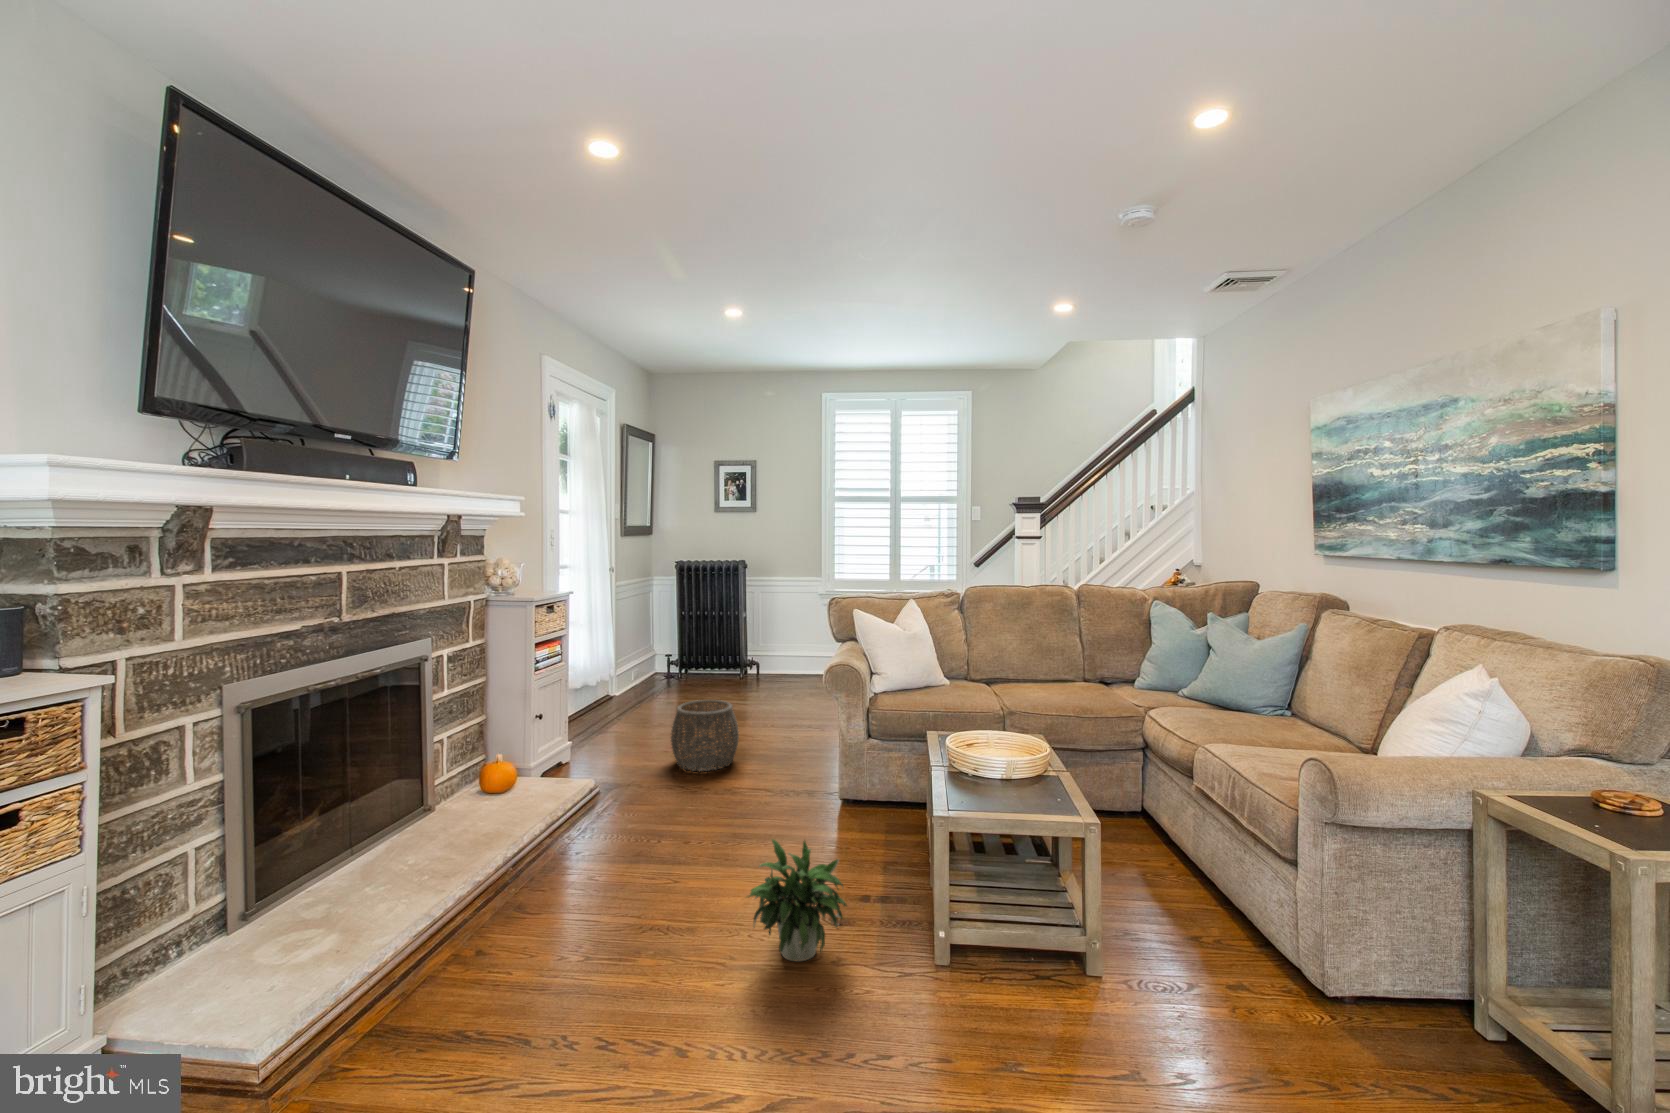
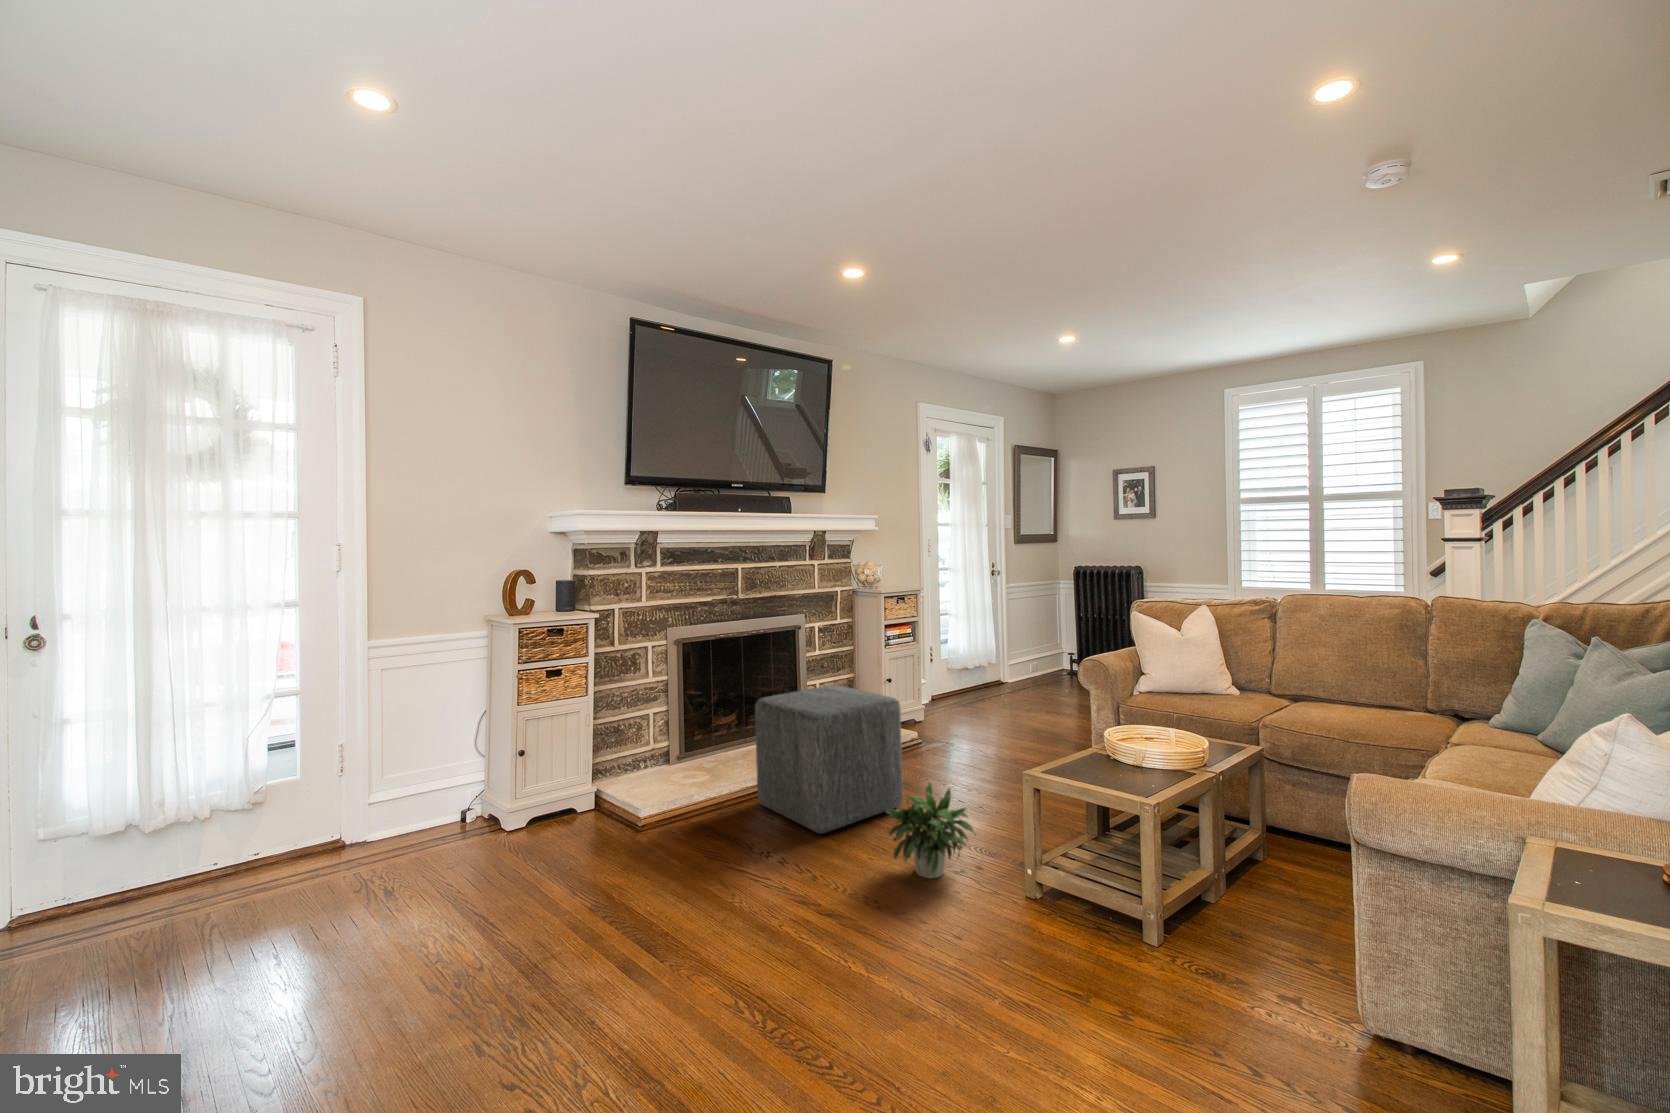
woven basket: present [671,700,739,771] -> none [983,686,1045,747]
ottoman: none [463,736,679,956] -> present [755,685,903,834]

